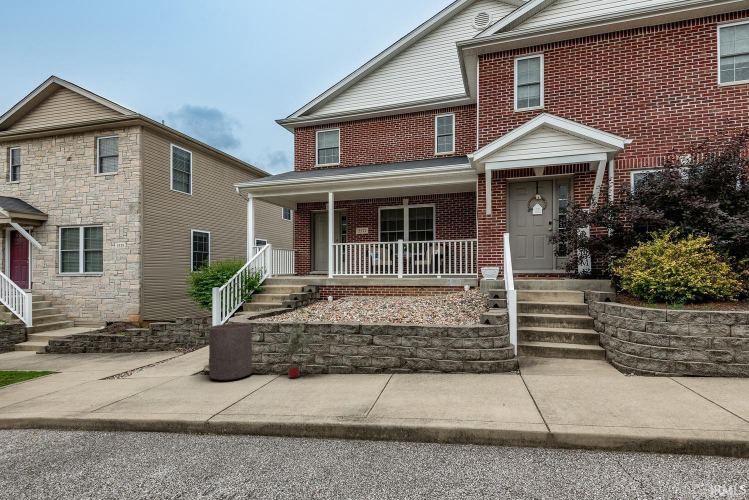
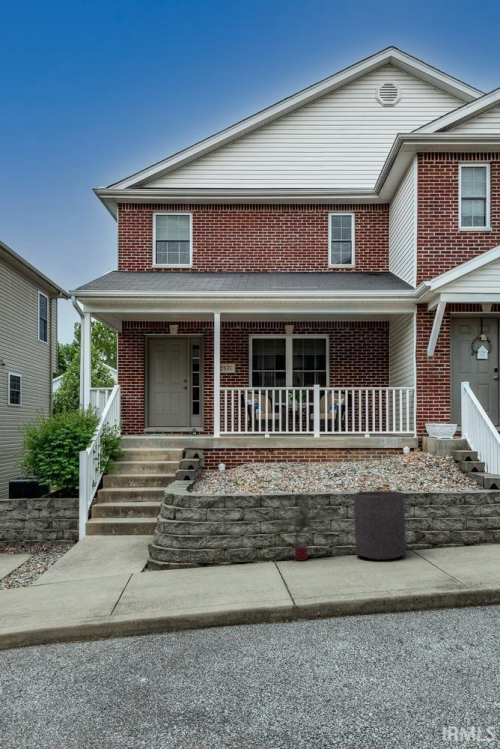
trash can: present [209,323,252,380] -> present [354,491,406,560]

